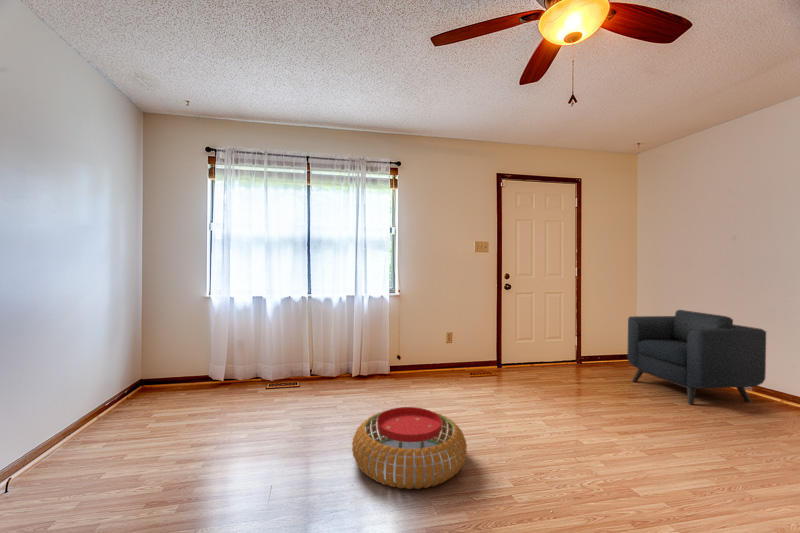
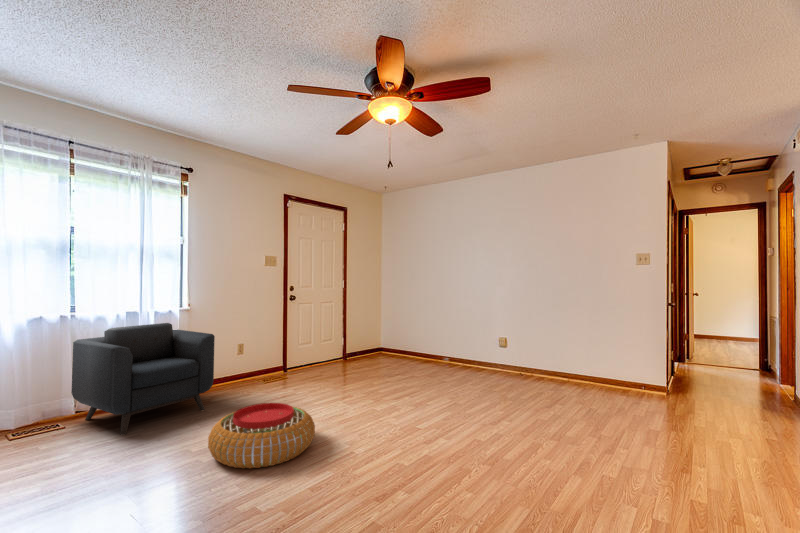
armchair: present [627,310,766,405] -> present [71,323,215,435]

